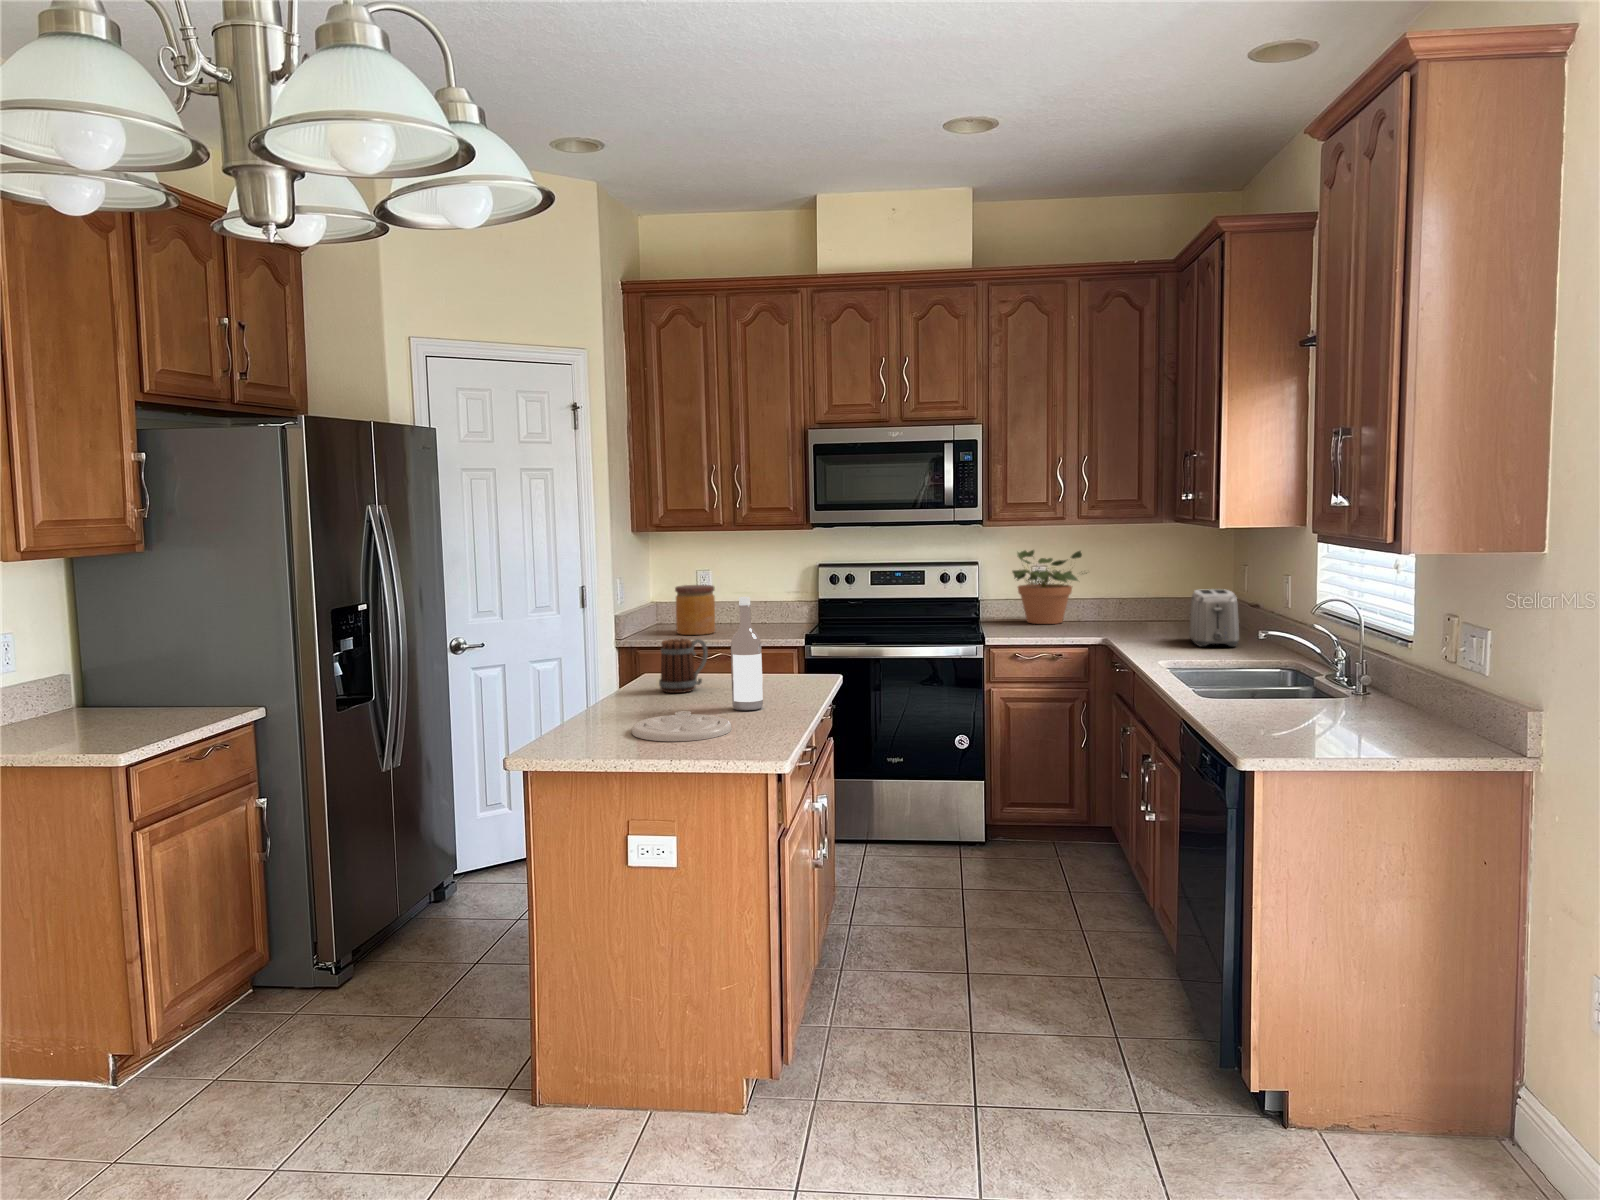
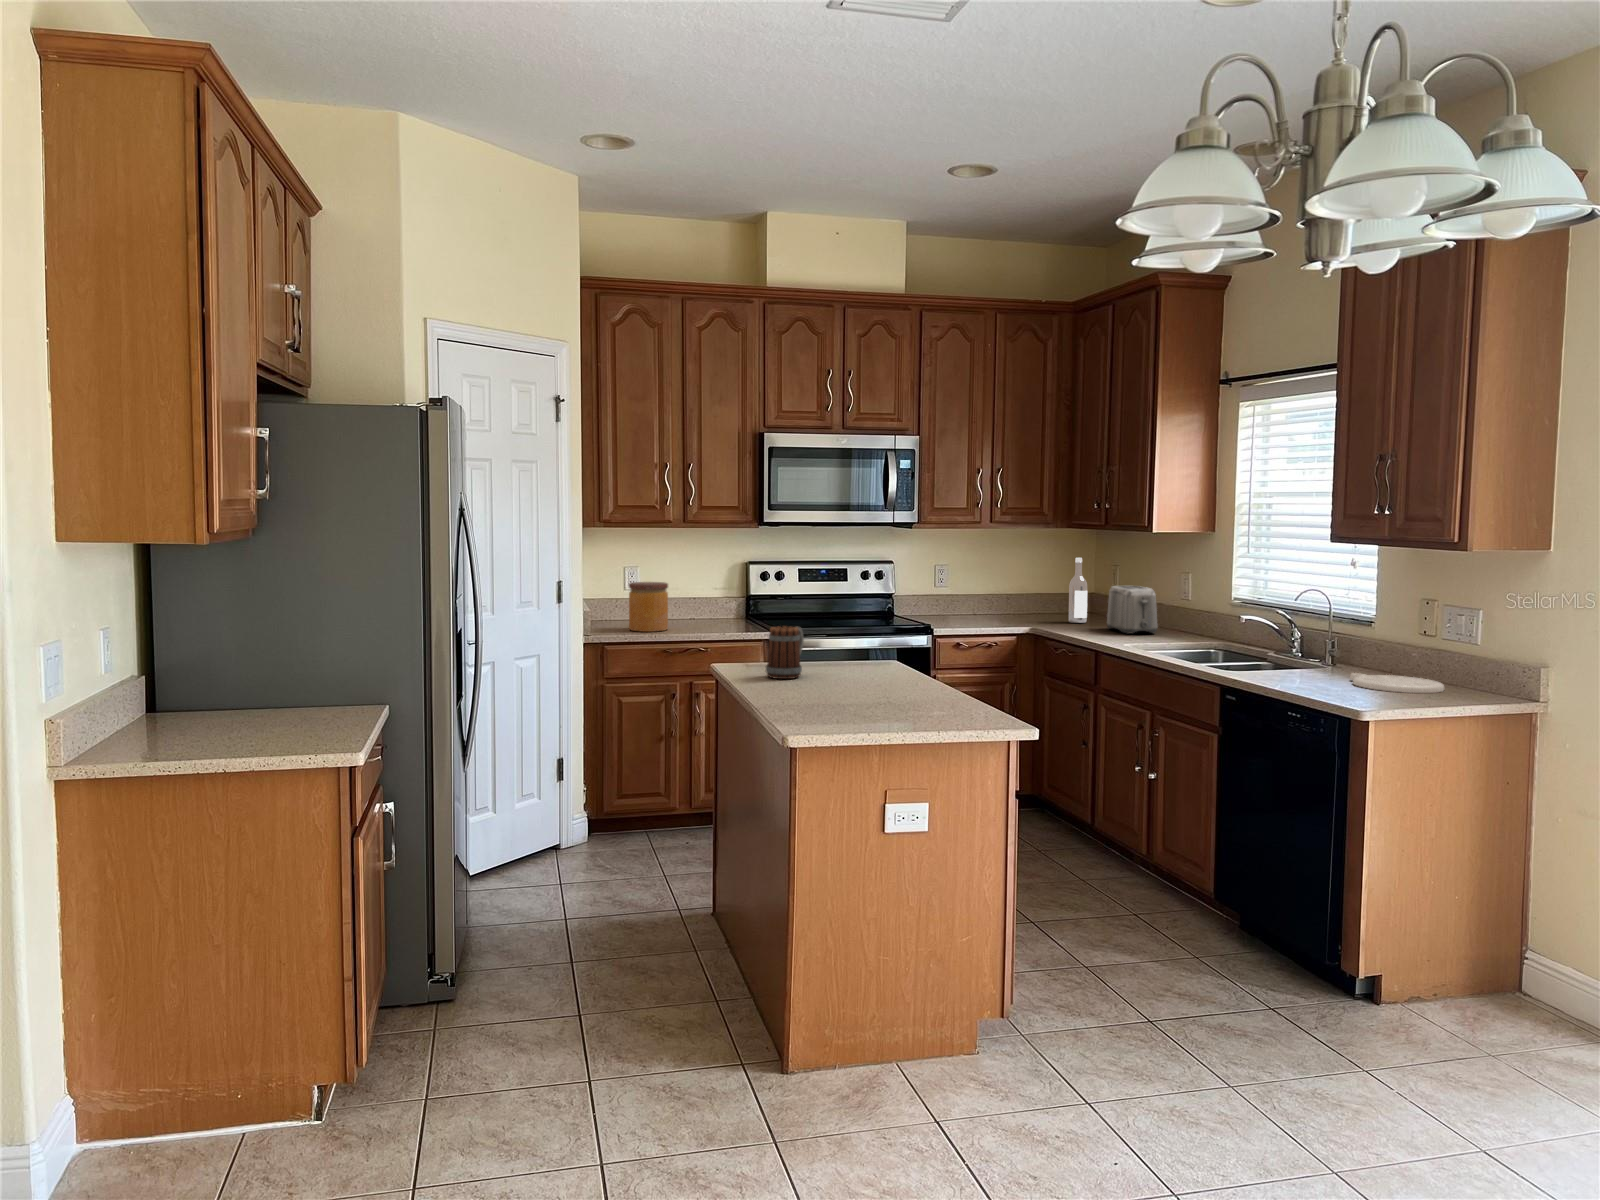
potted plant: present [1012,550,1087,624] -> none [924,552,999,619]
wine bottle: present [731,597,763,711] -> present [1069,558,1087,623]
plate: present [632,711,731,741] -> present [1350,673,1444,693]

